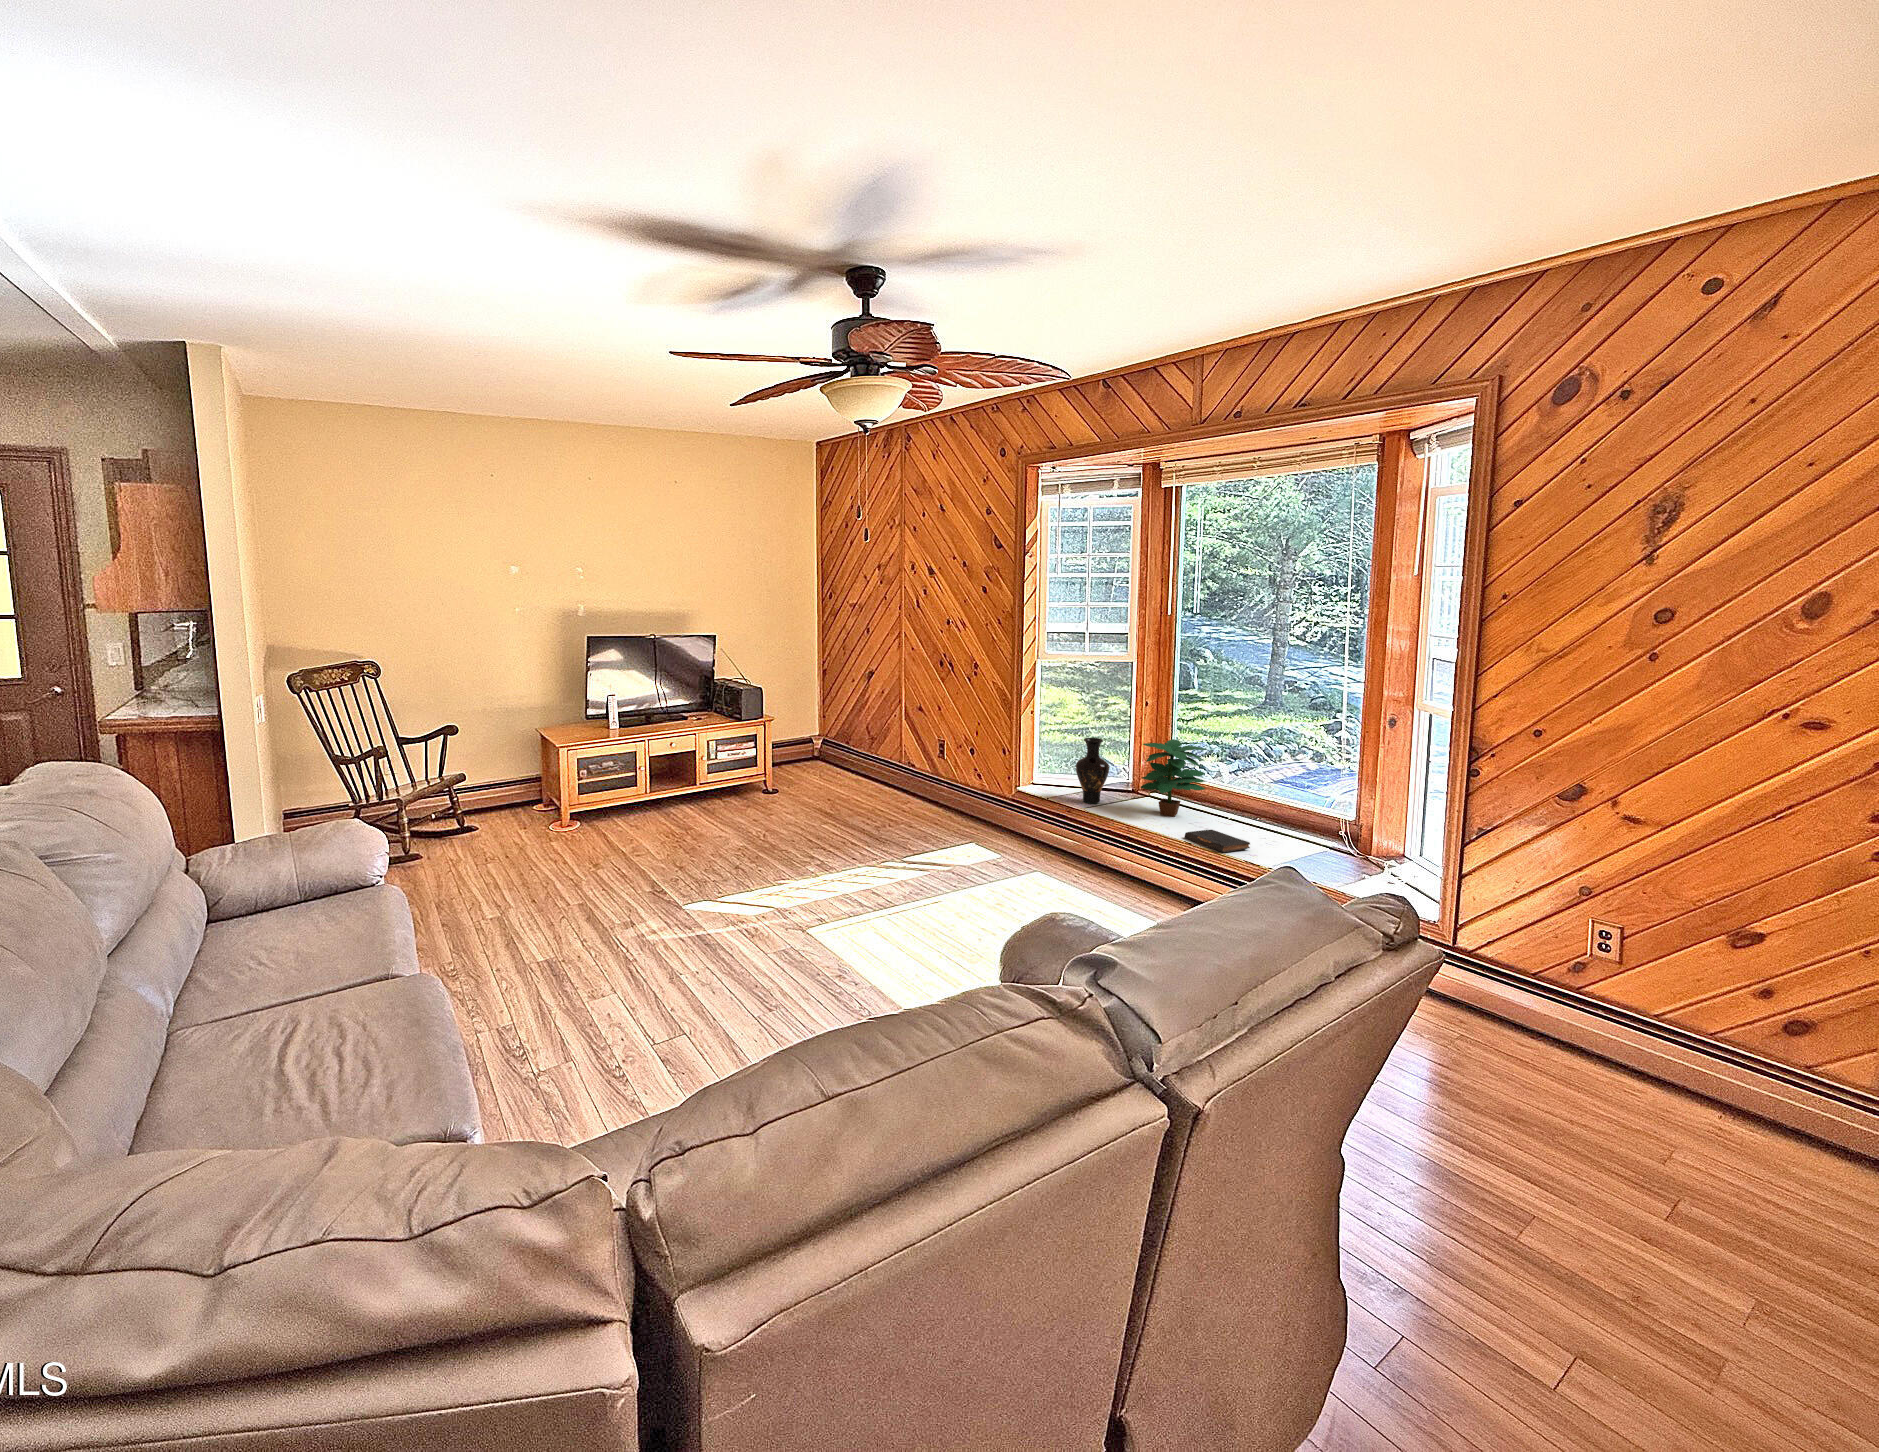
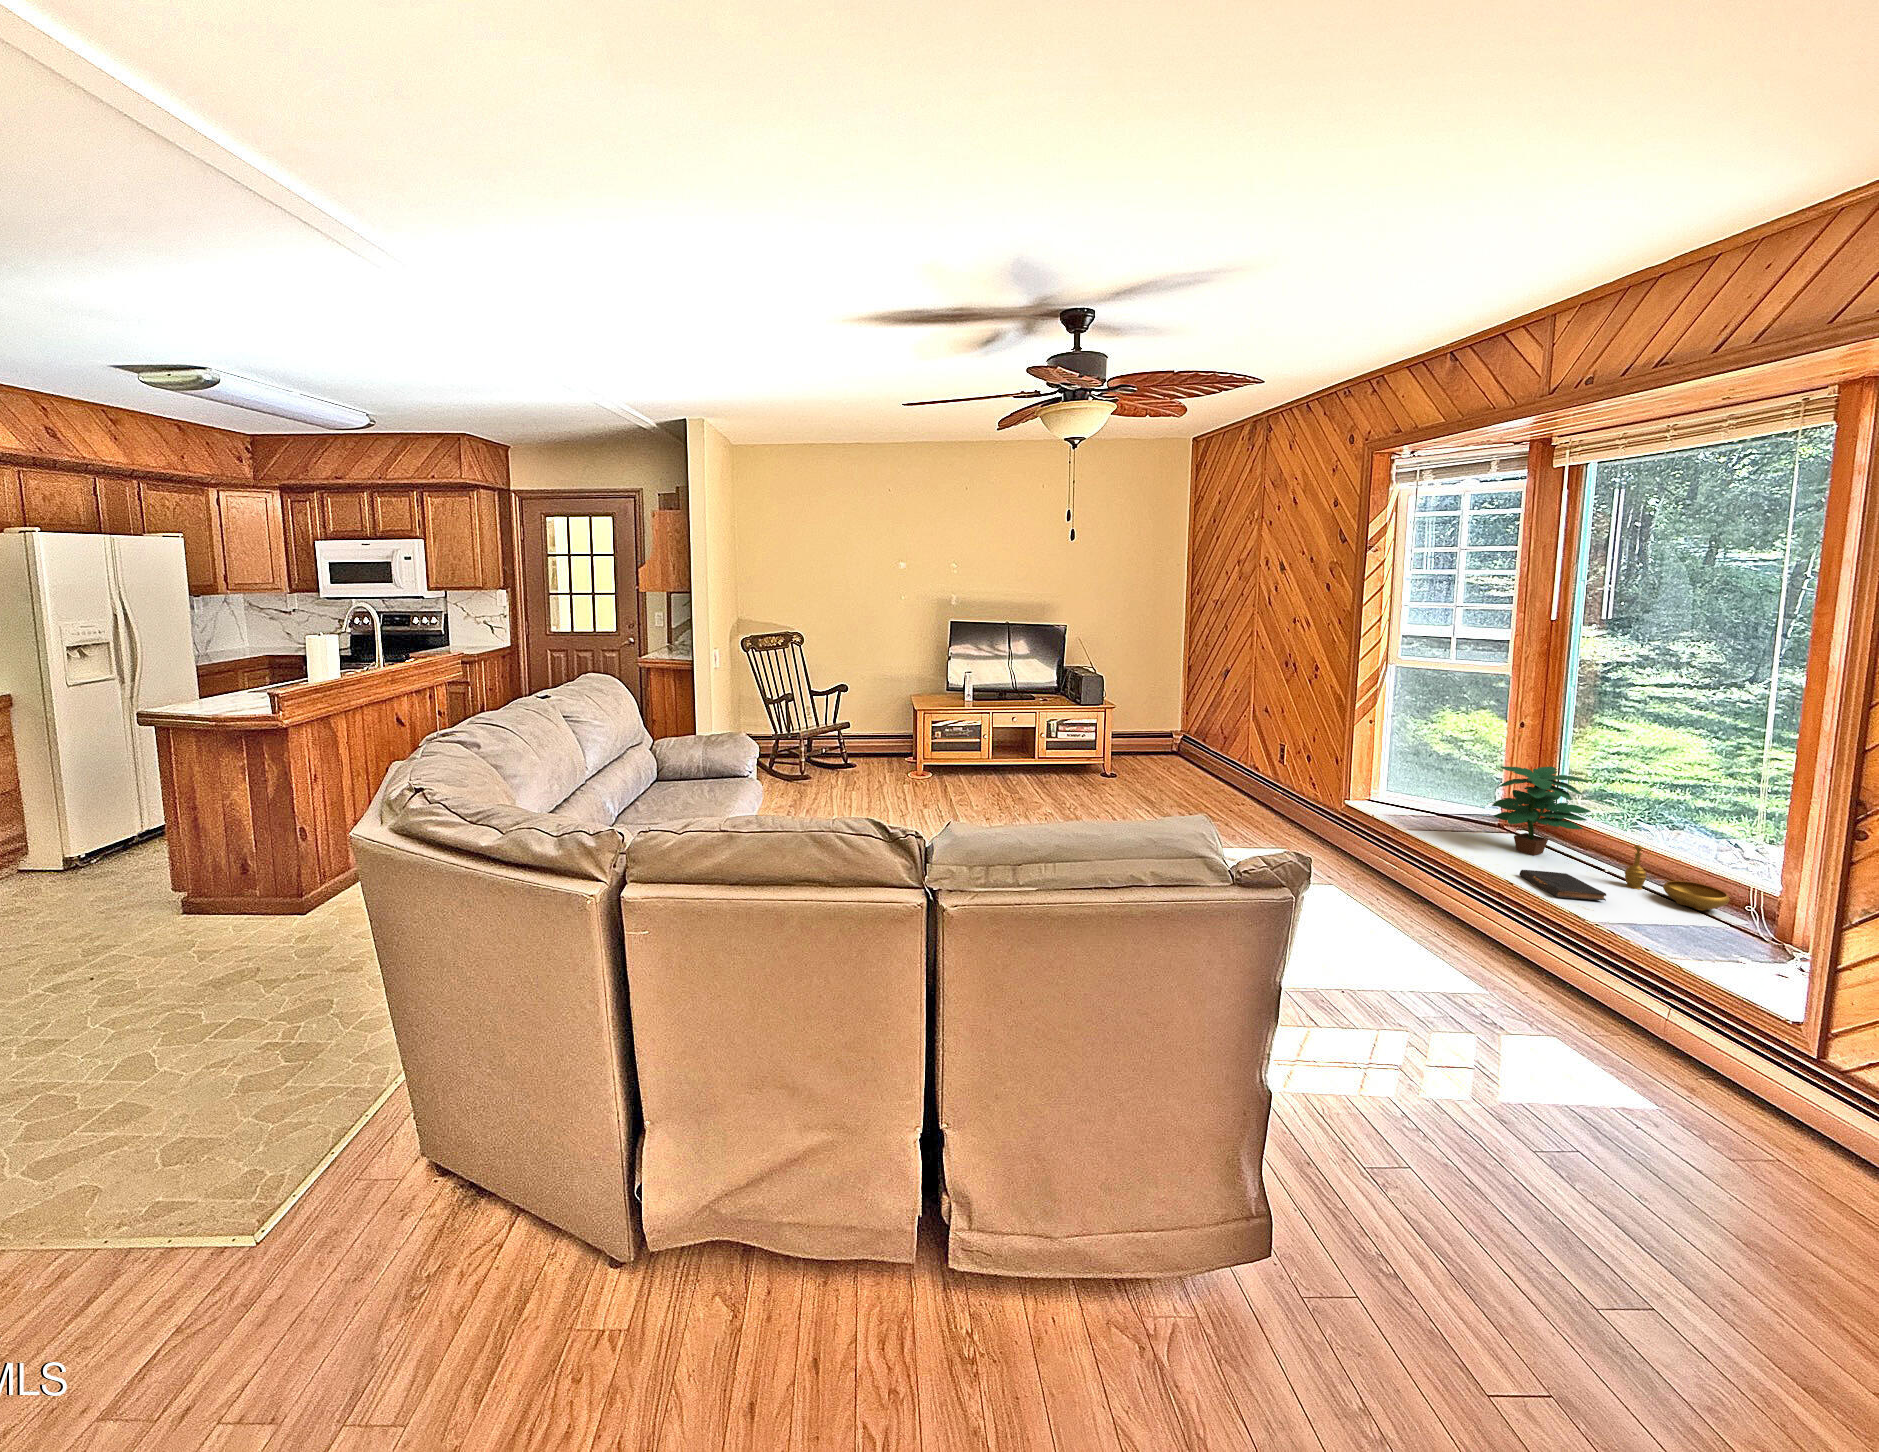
vase: present [1076,738,1109,804] -> none [1413,753,1456,827]
decorative bowl: none [1243,797,1314,843] -> present [1625,845,1730,911]

